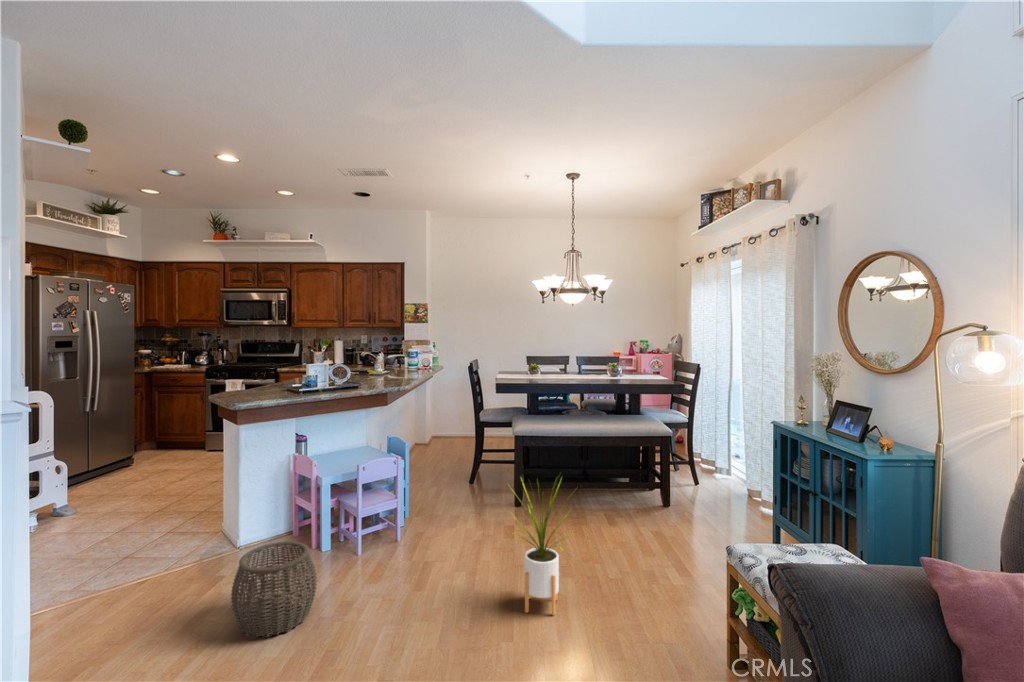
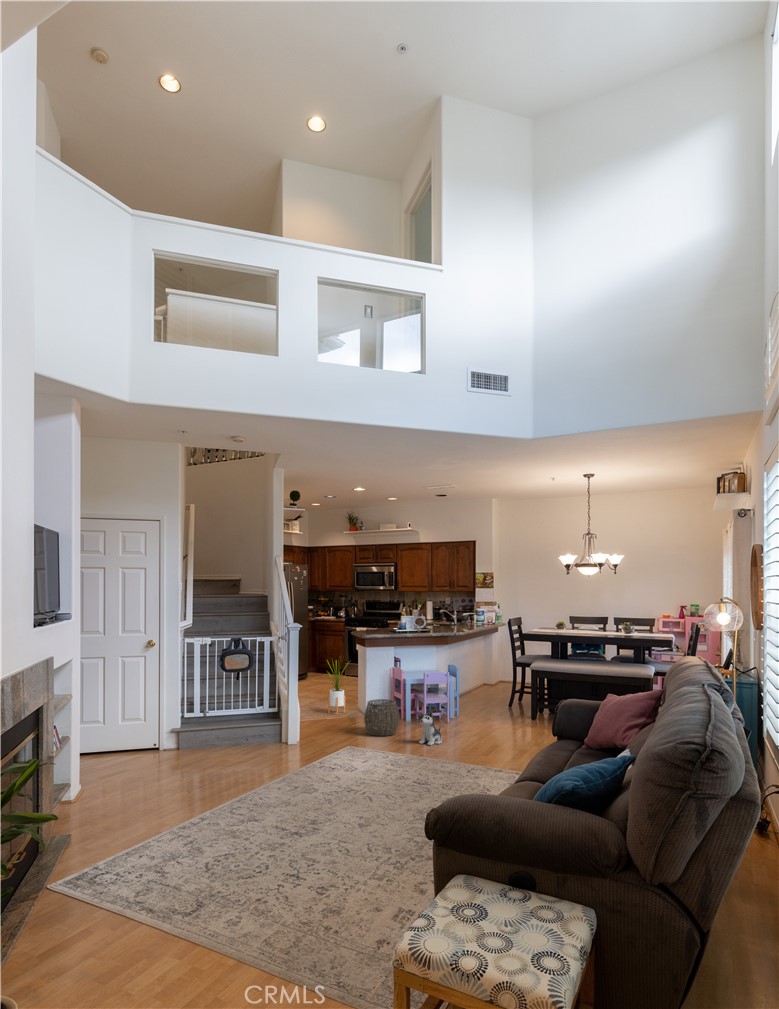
house plant: present [511,478,573,615] -> present [328,662,346,714]
plush toy: none [370,571,418,653] -> present [419,710,442,745]

